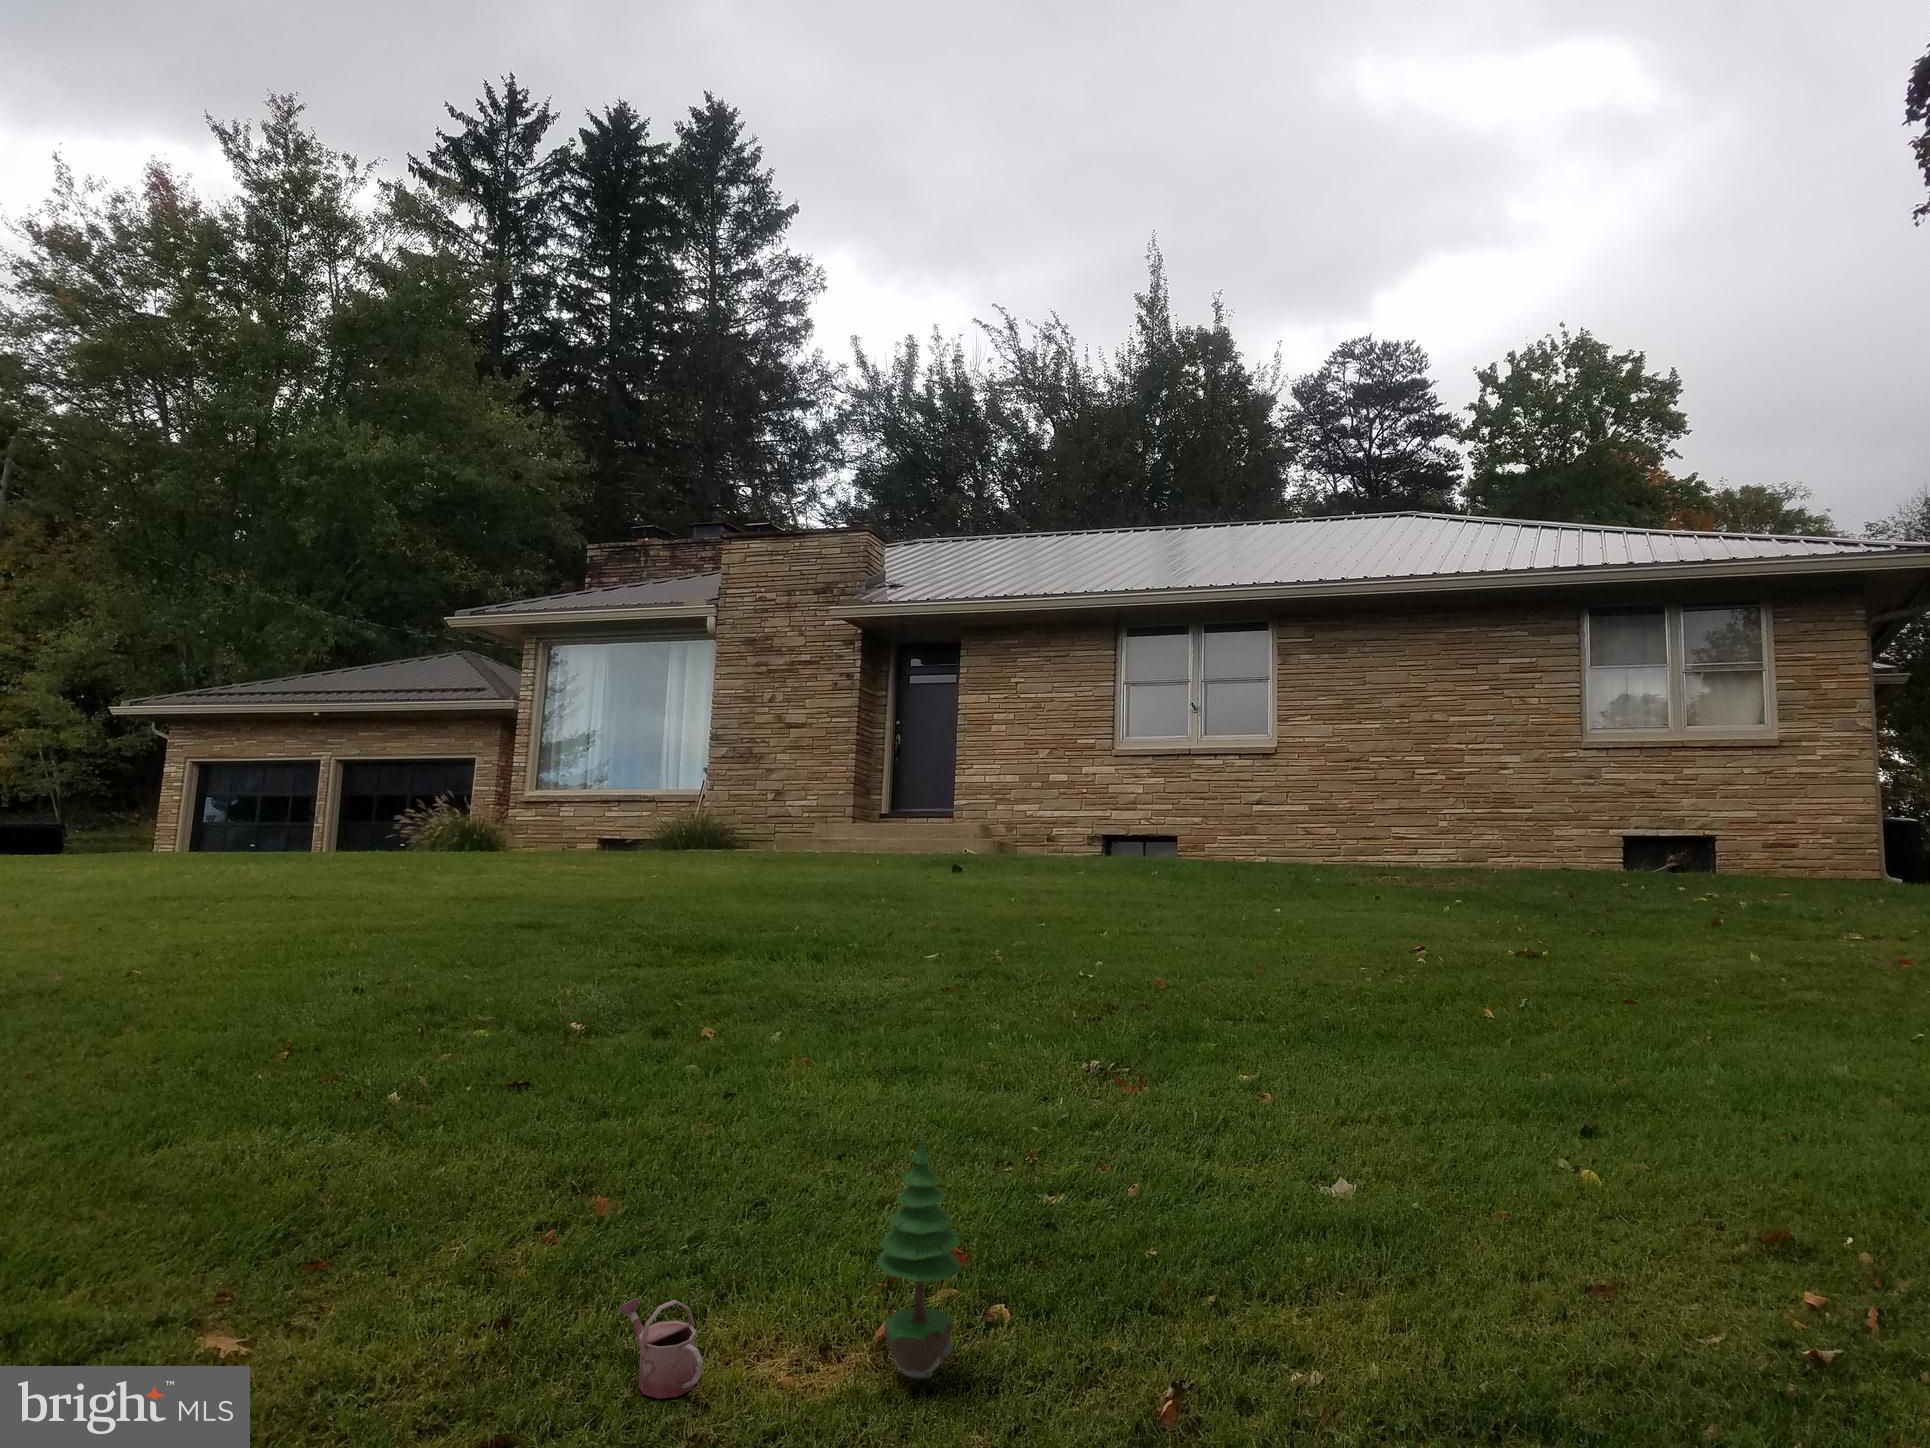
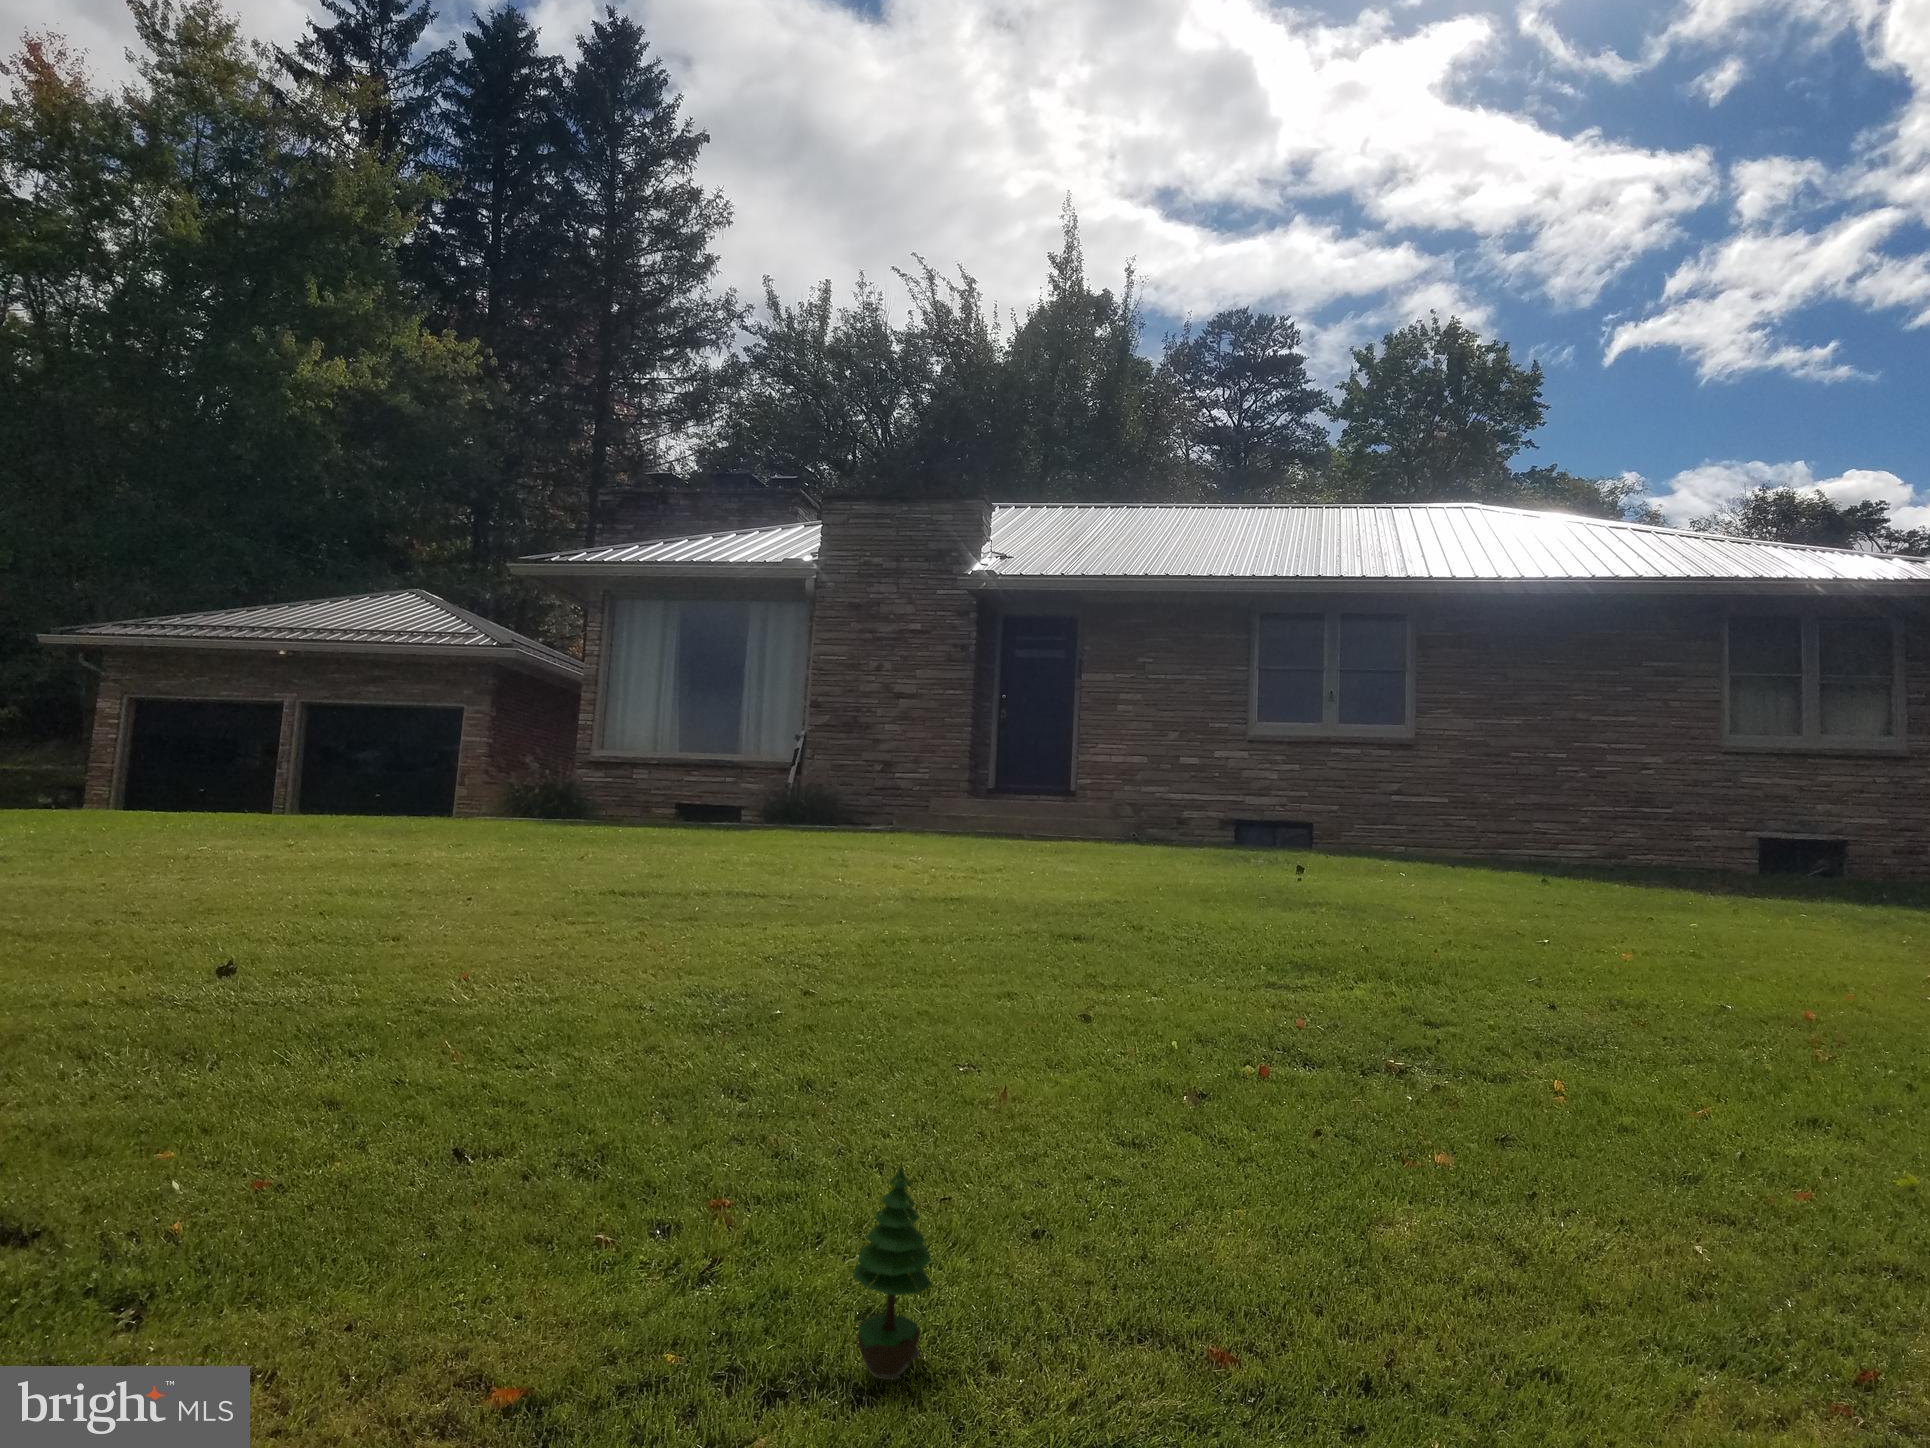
watering can: present [618,1298,703,1399] -> none [604,1304,691,1400]

